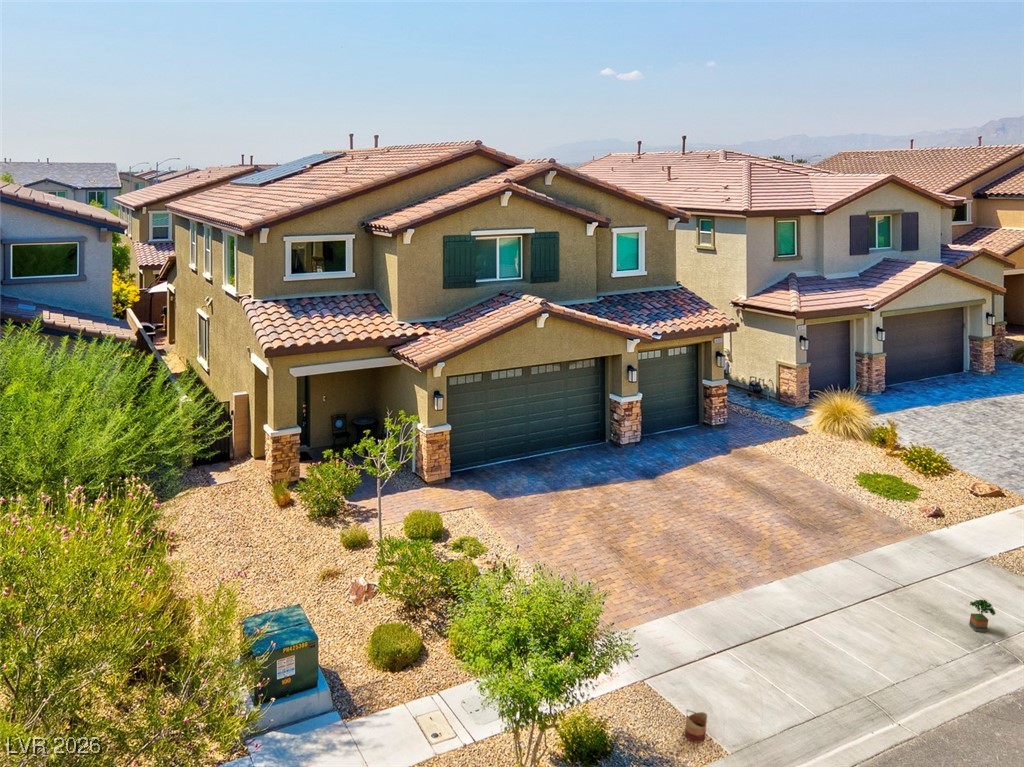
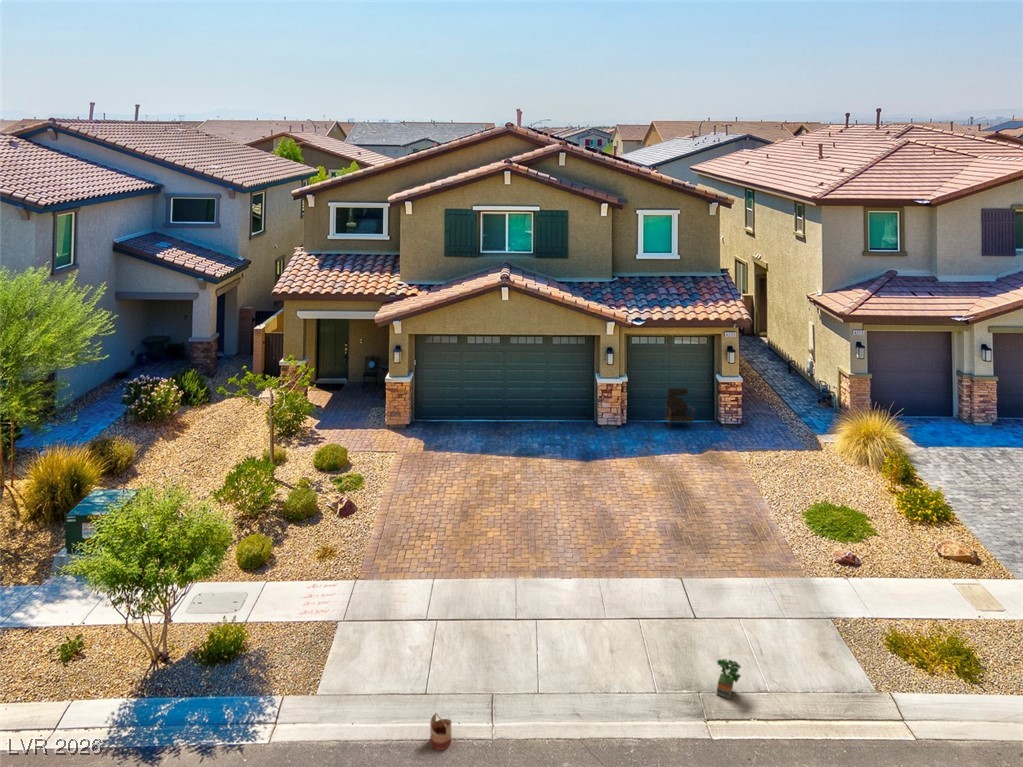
lounge chair: none [666,397,701,438] -> present [666,388,694,427]
basket: present [685,710,707,743] -> present [430,713,451,750]

